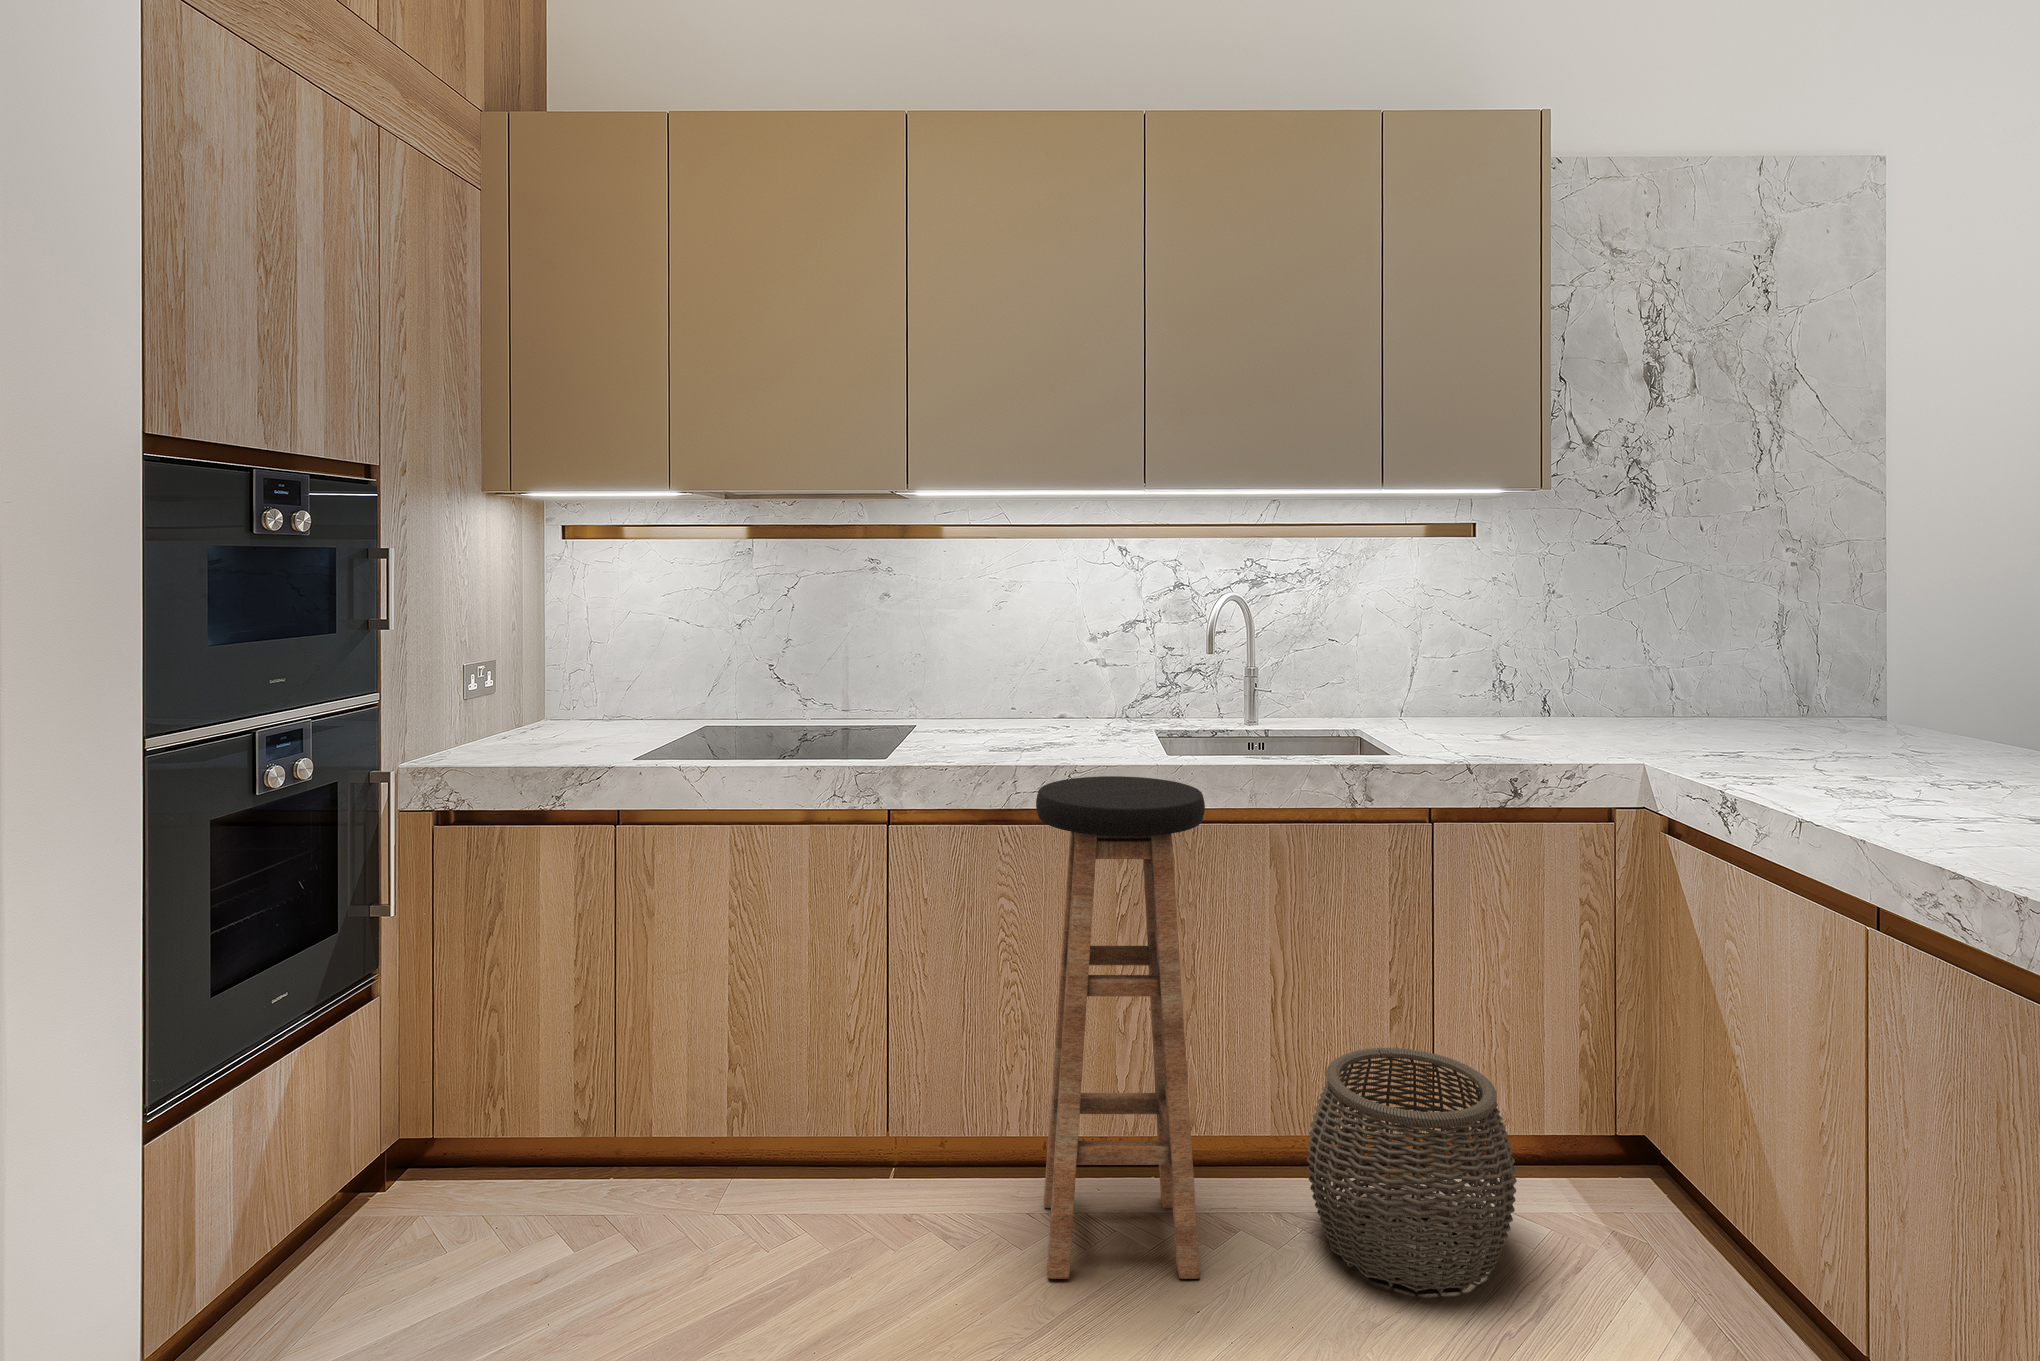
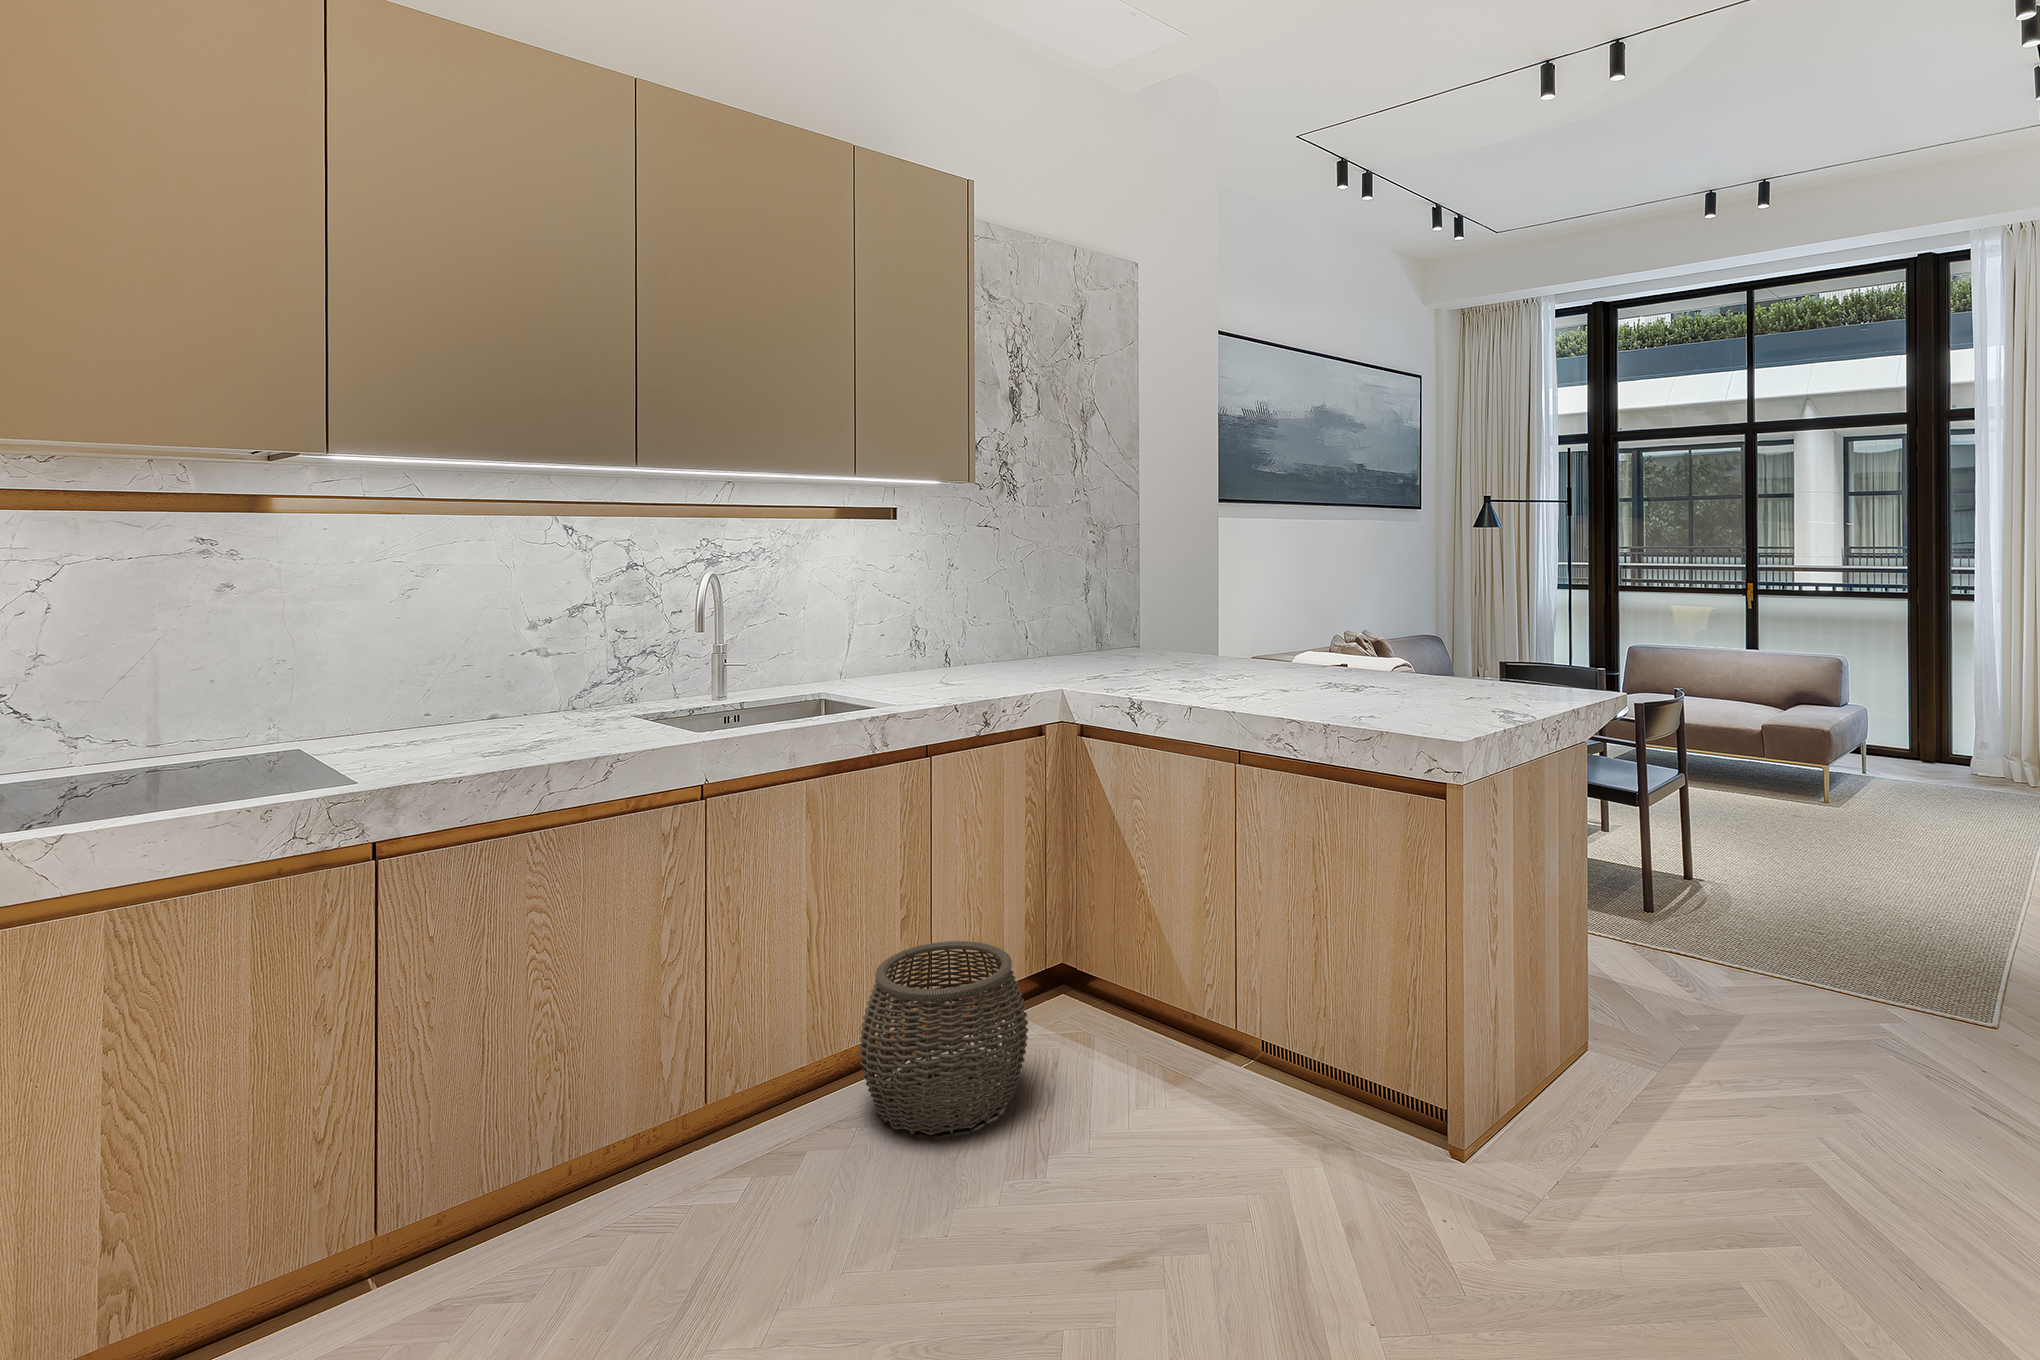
bar stool: present [1036,776,1205,1279] -> none [598,754,798,1268]

